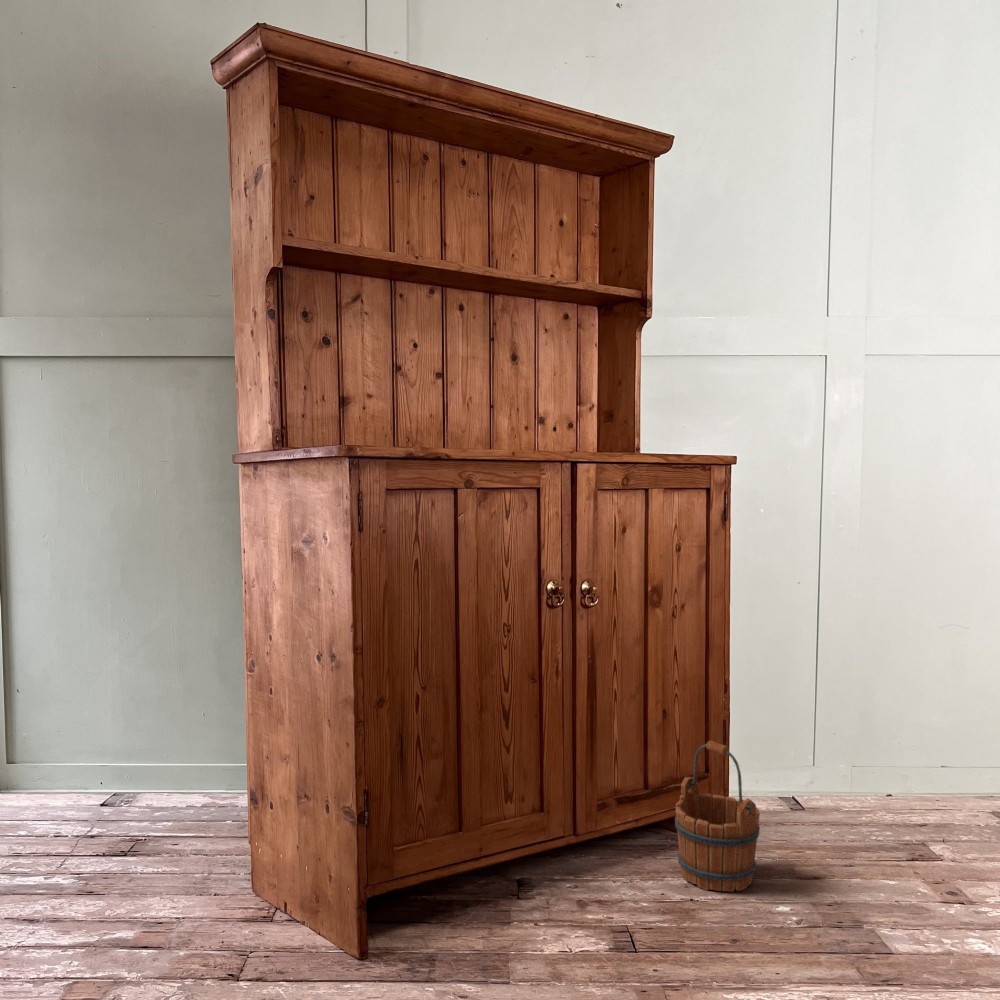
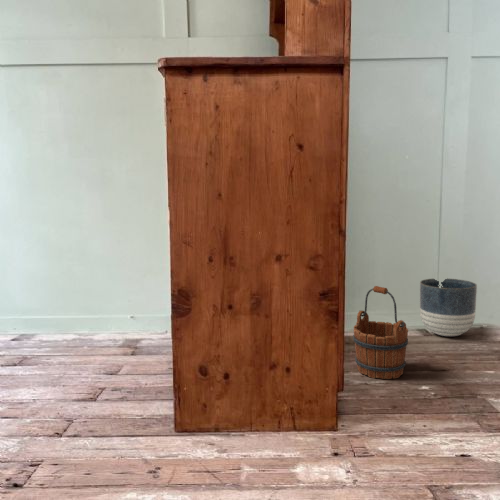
planter: none [786,713,875,814] -> present [420,278,477,336]

